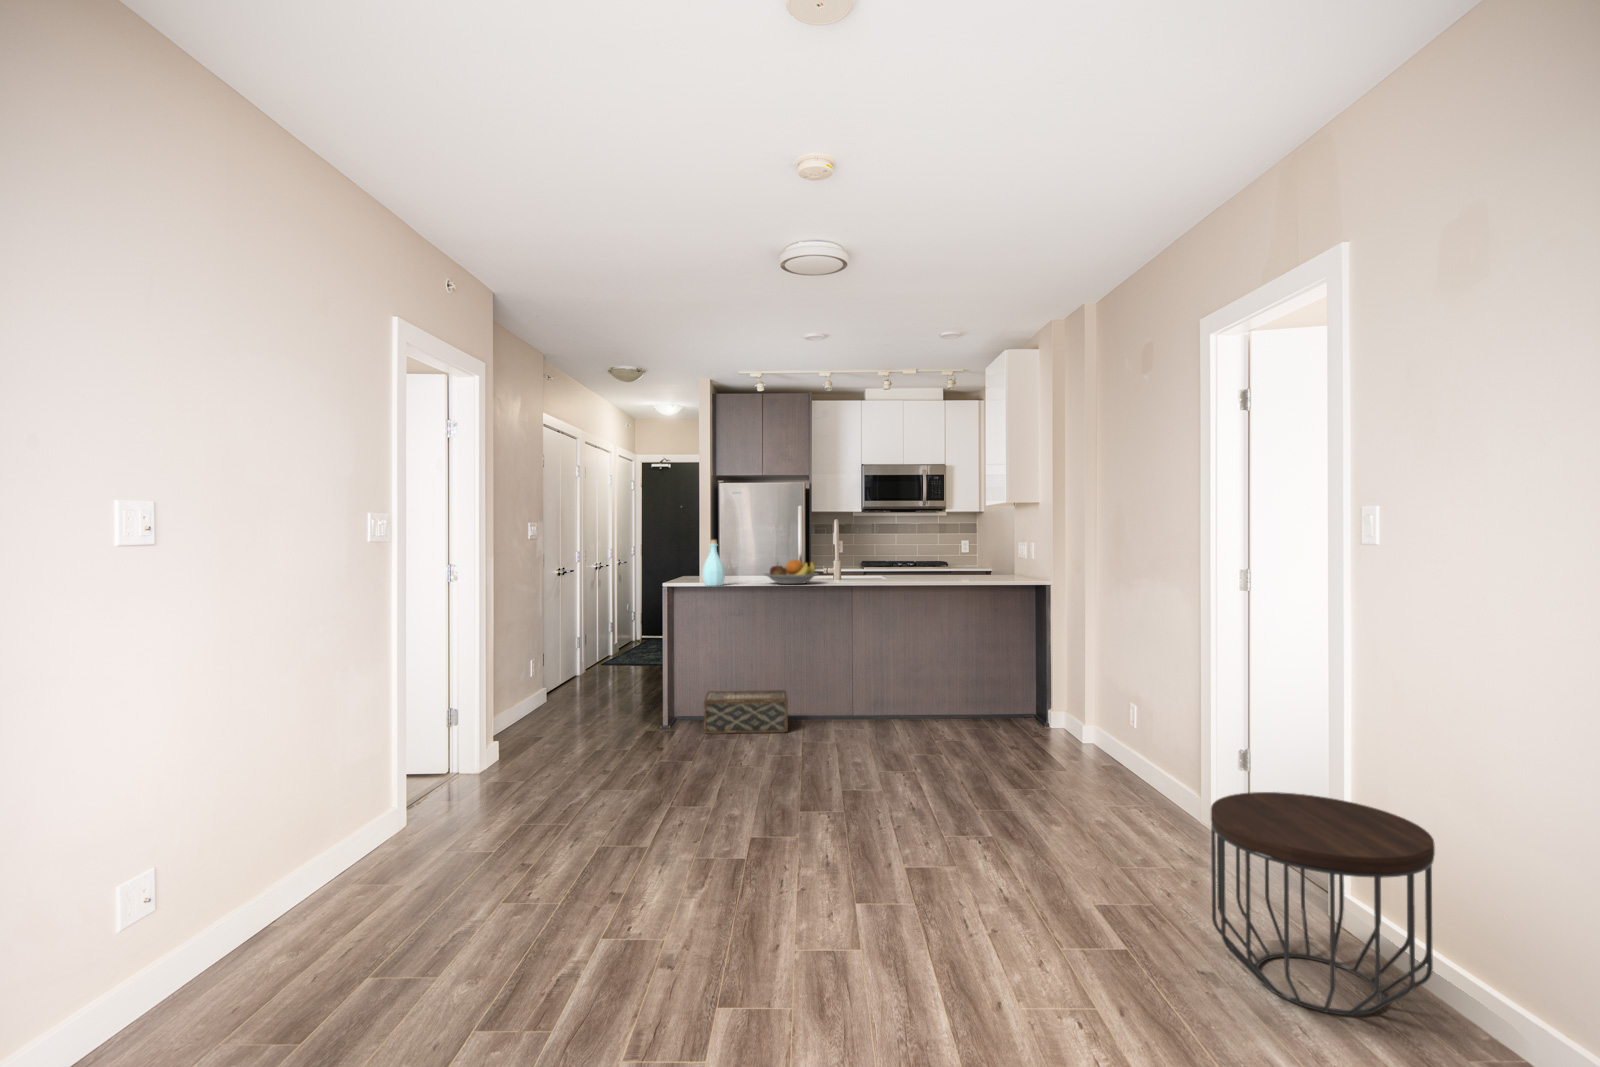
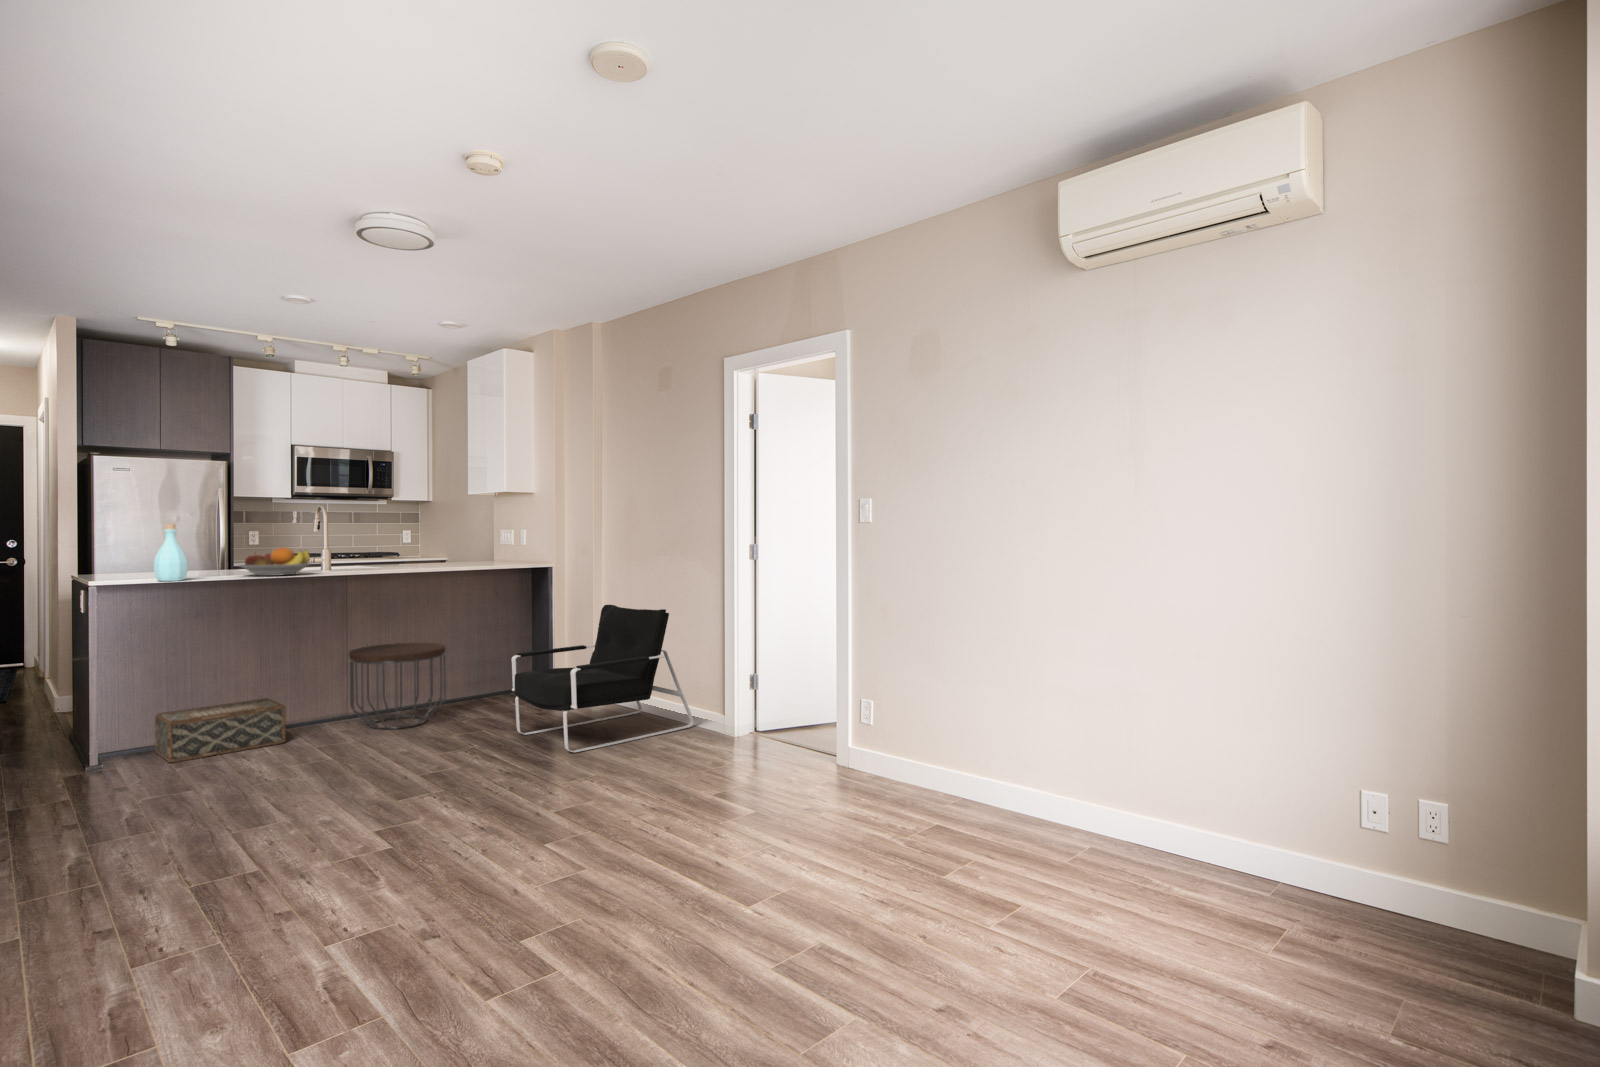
armchair: none [964,635,1169,802] -> present [511,605,694,752]
side table: present [1211,792,1435,1015] -> present [349,643,446,729]

